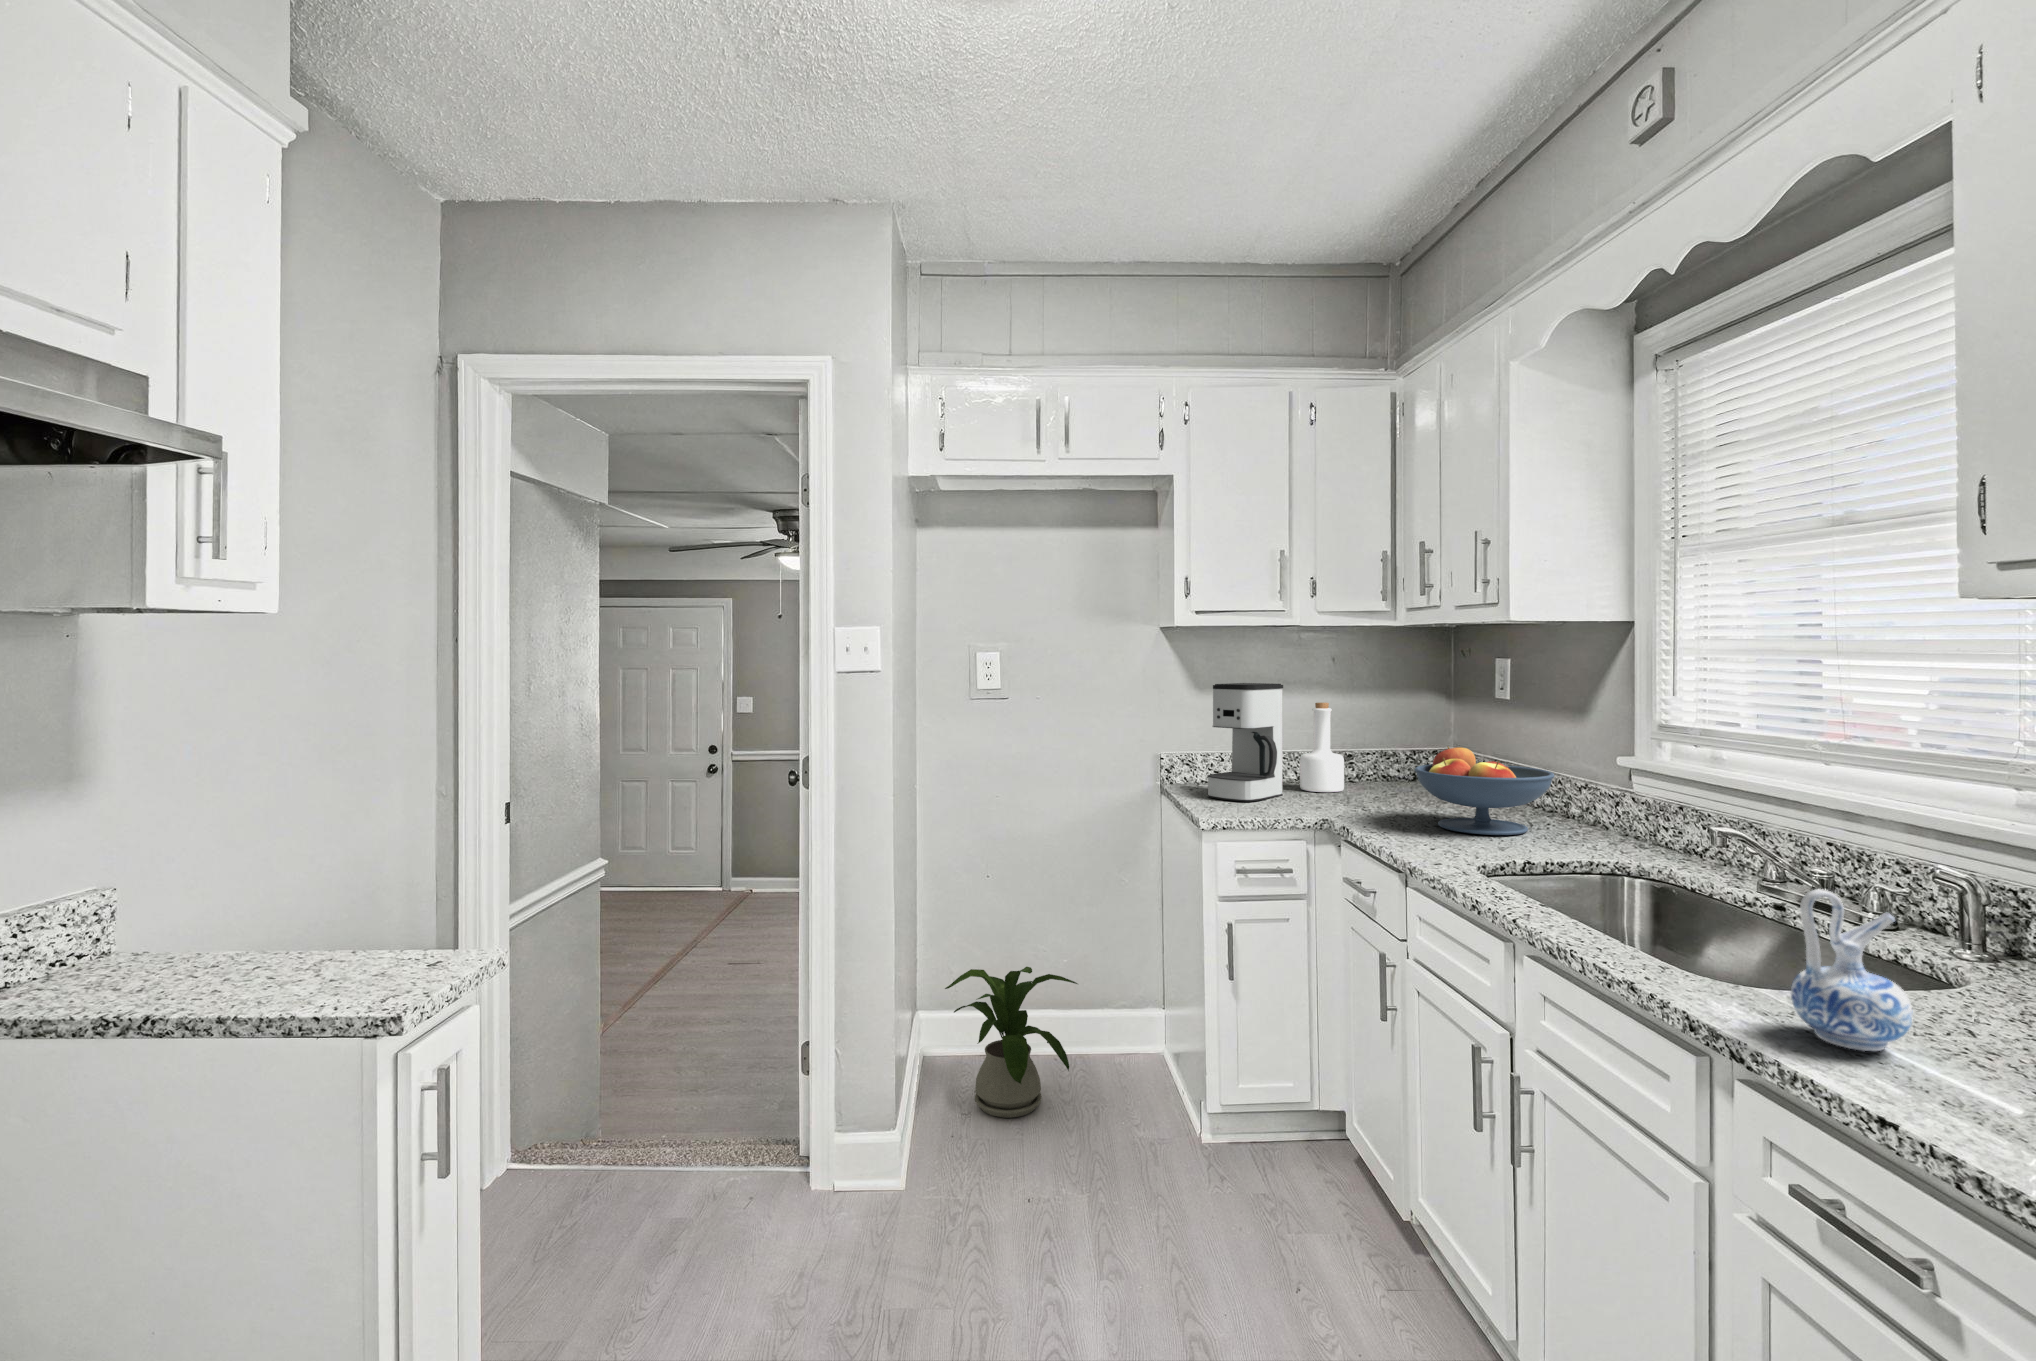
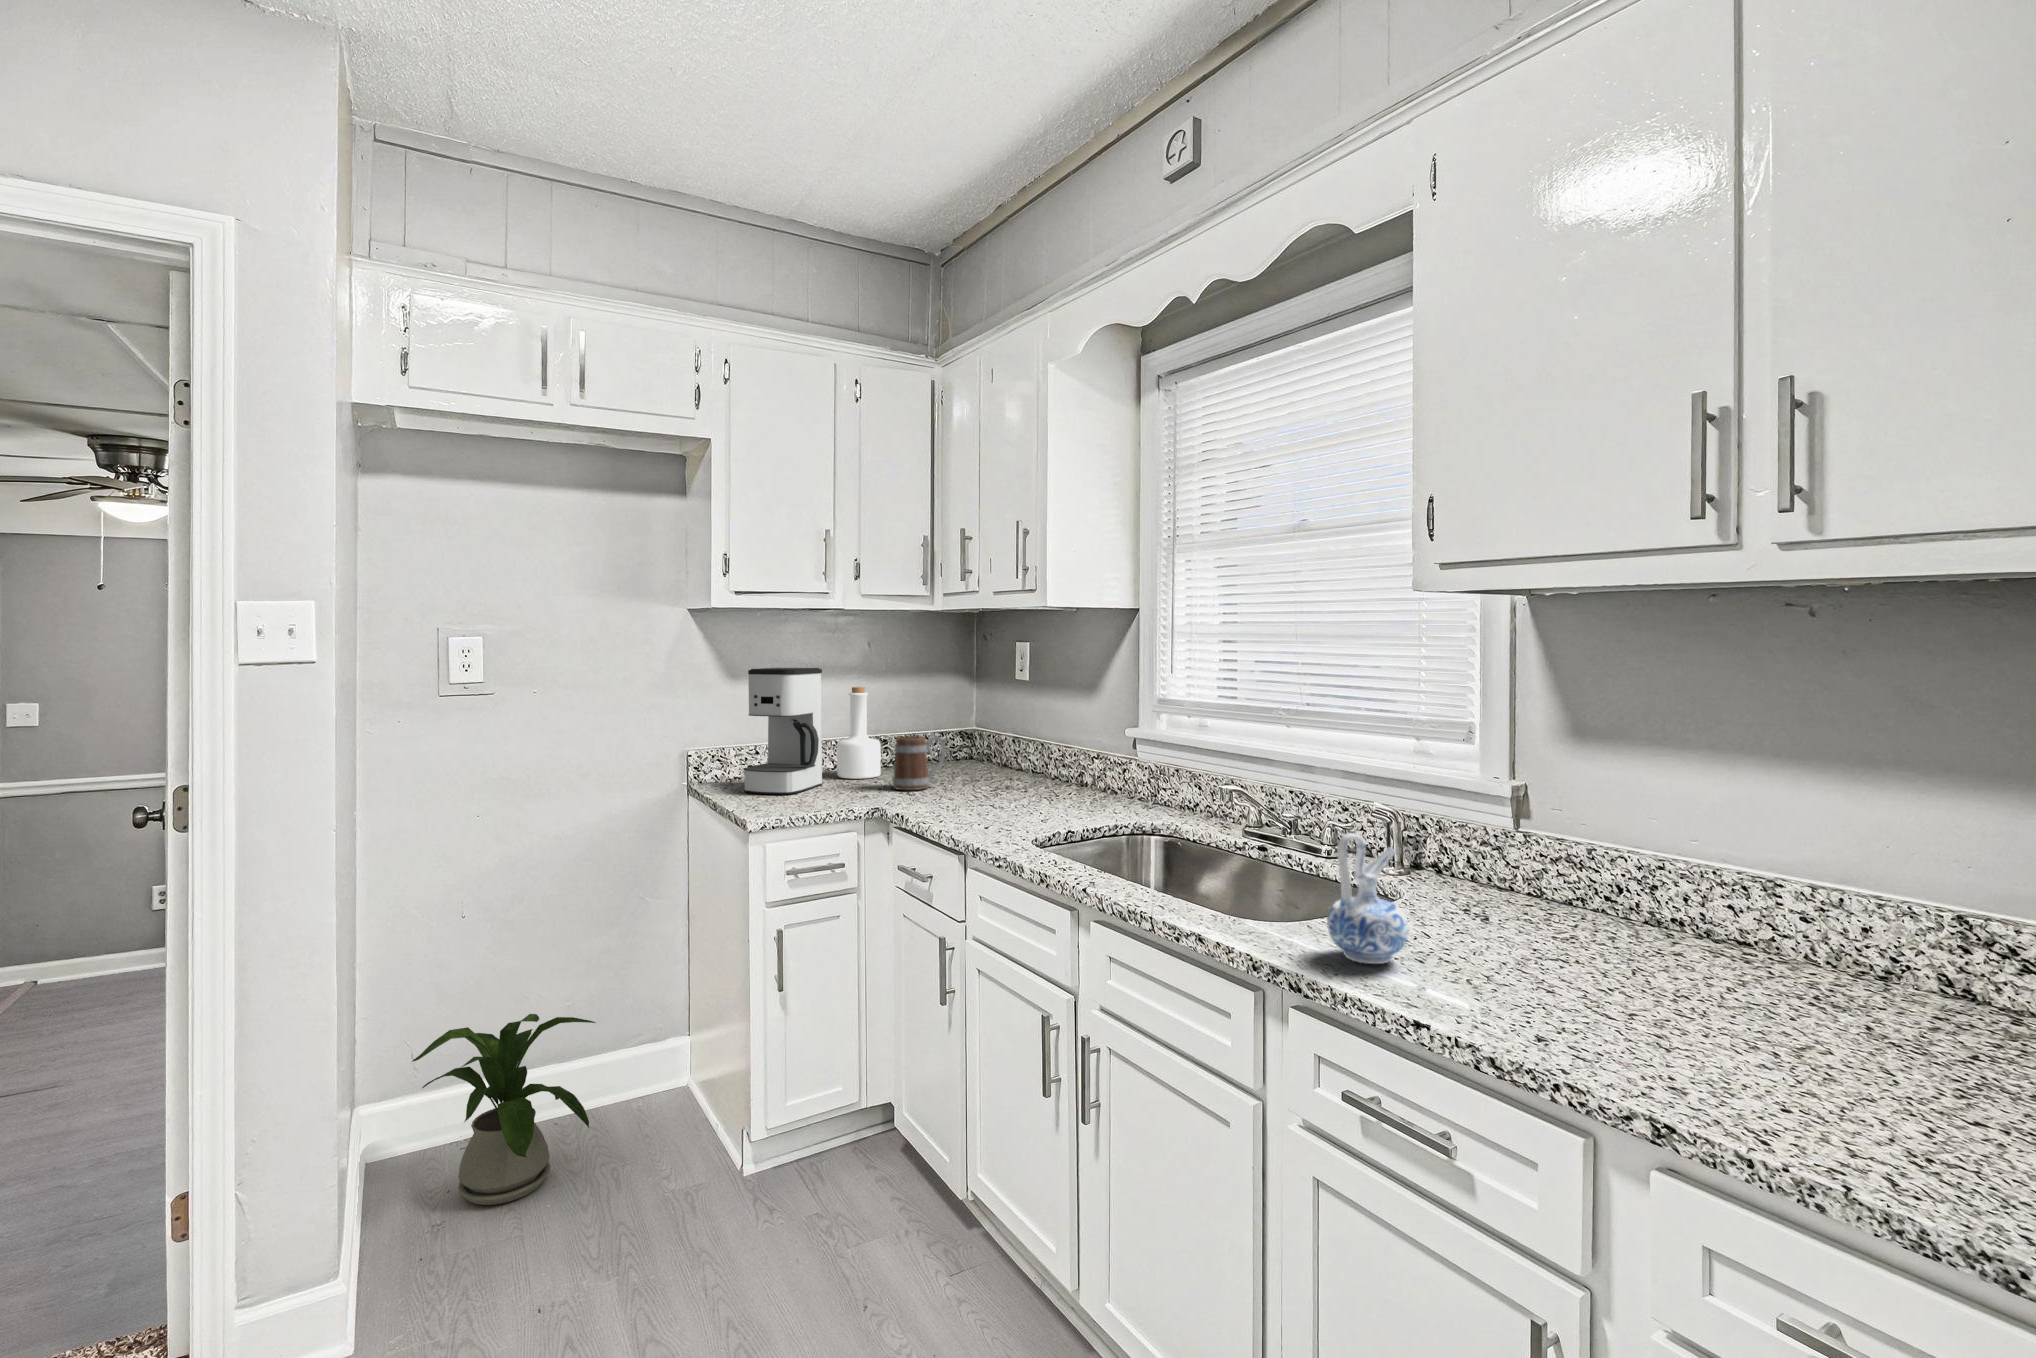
fruit bowl: present [1414,746,1554,835] -> none [959,726,1079,809]
mug: none [1350,752,1408,807] -> present [892,736,946,790]

